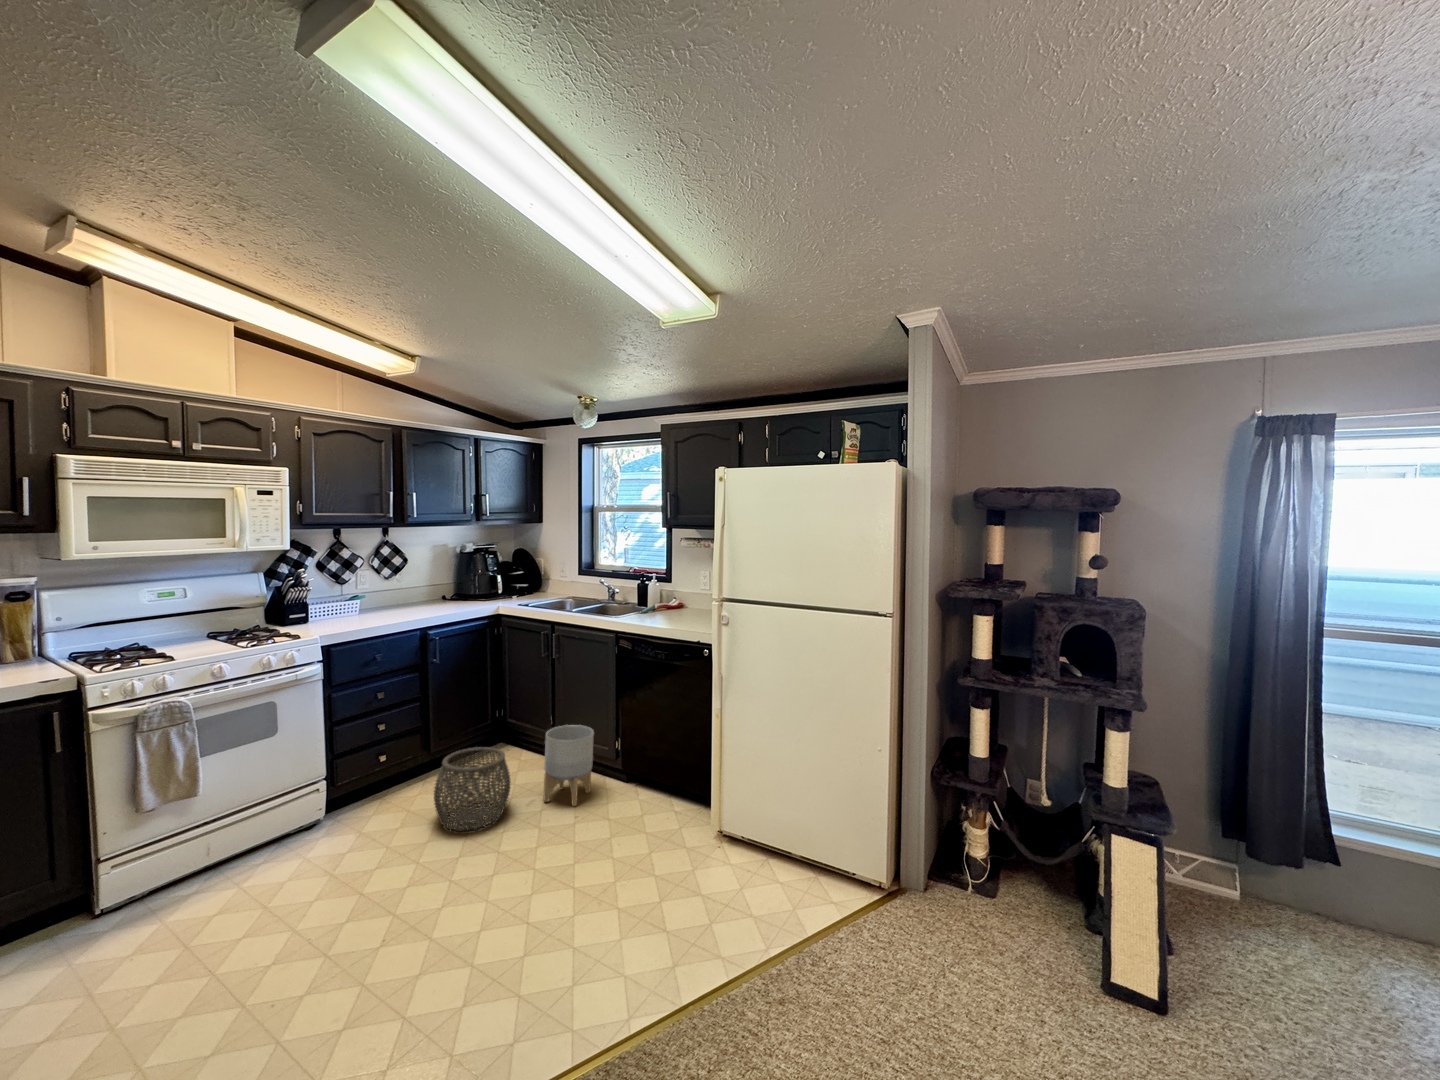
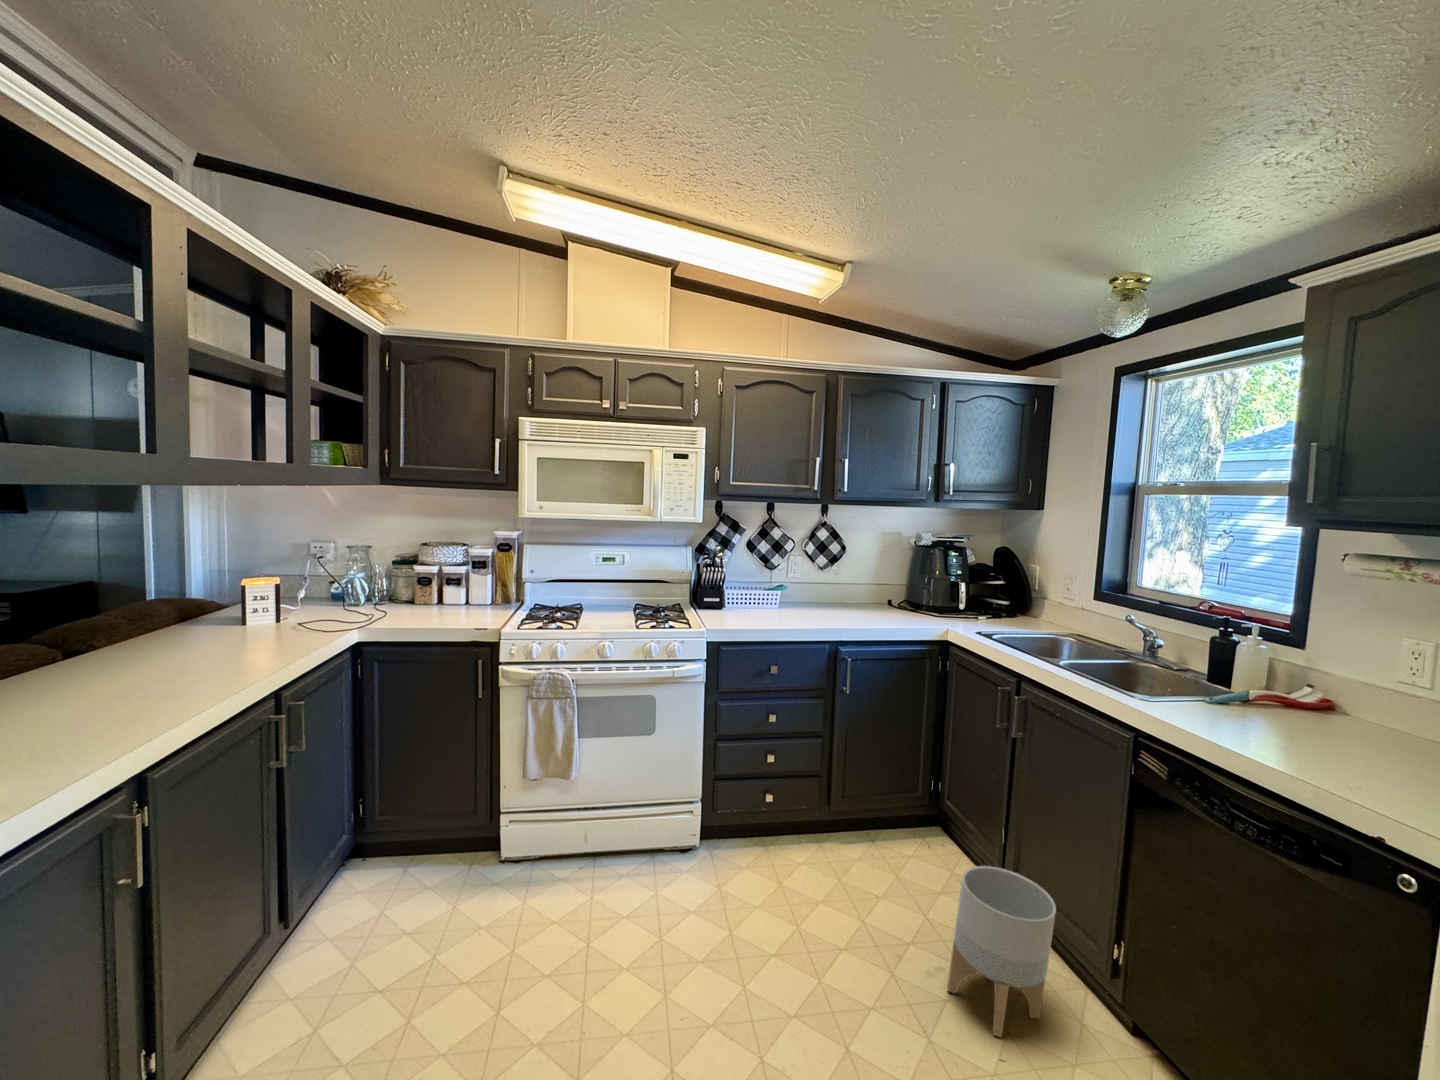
woven basket: present [434,747,510,831] -> none [784,838,896,982]

